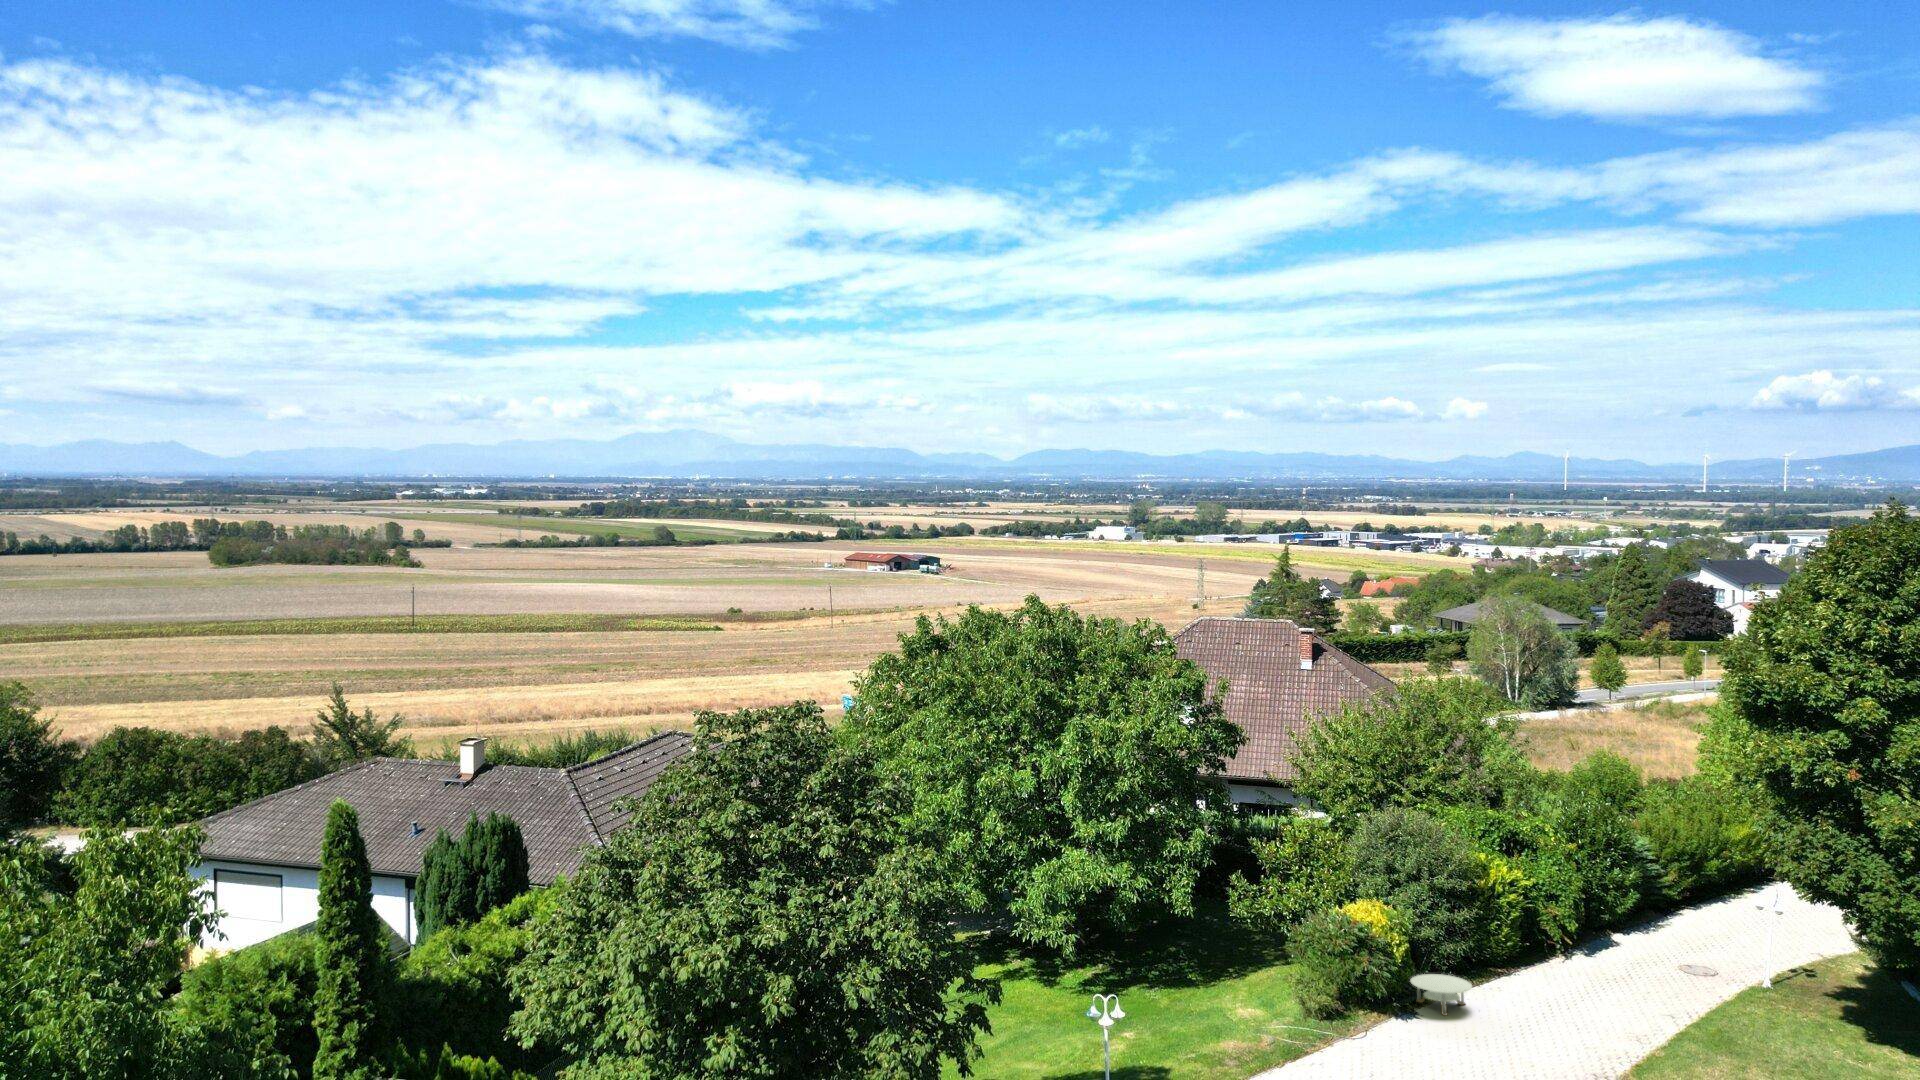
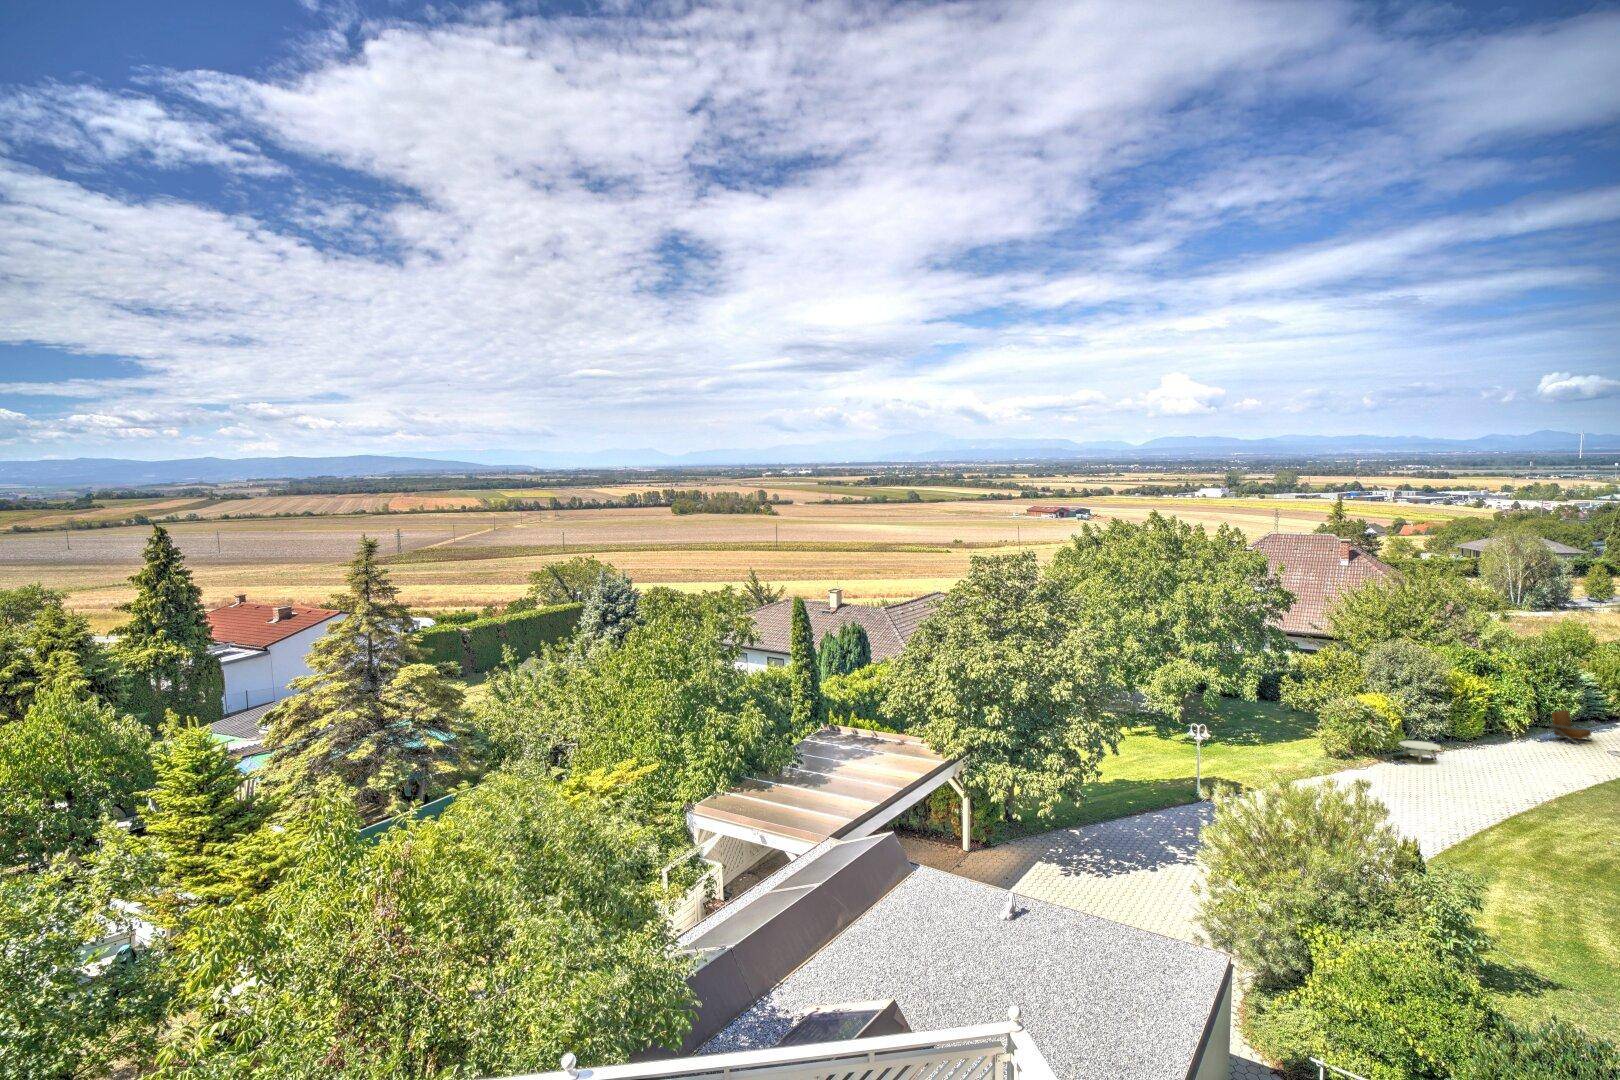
lounge chair: none [1587,896,1644,954] -> present [1548,710,1593,745]

